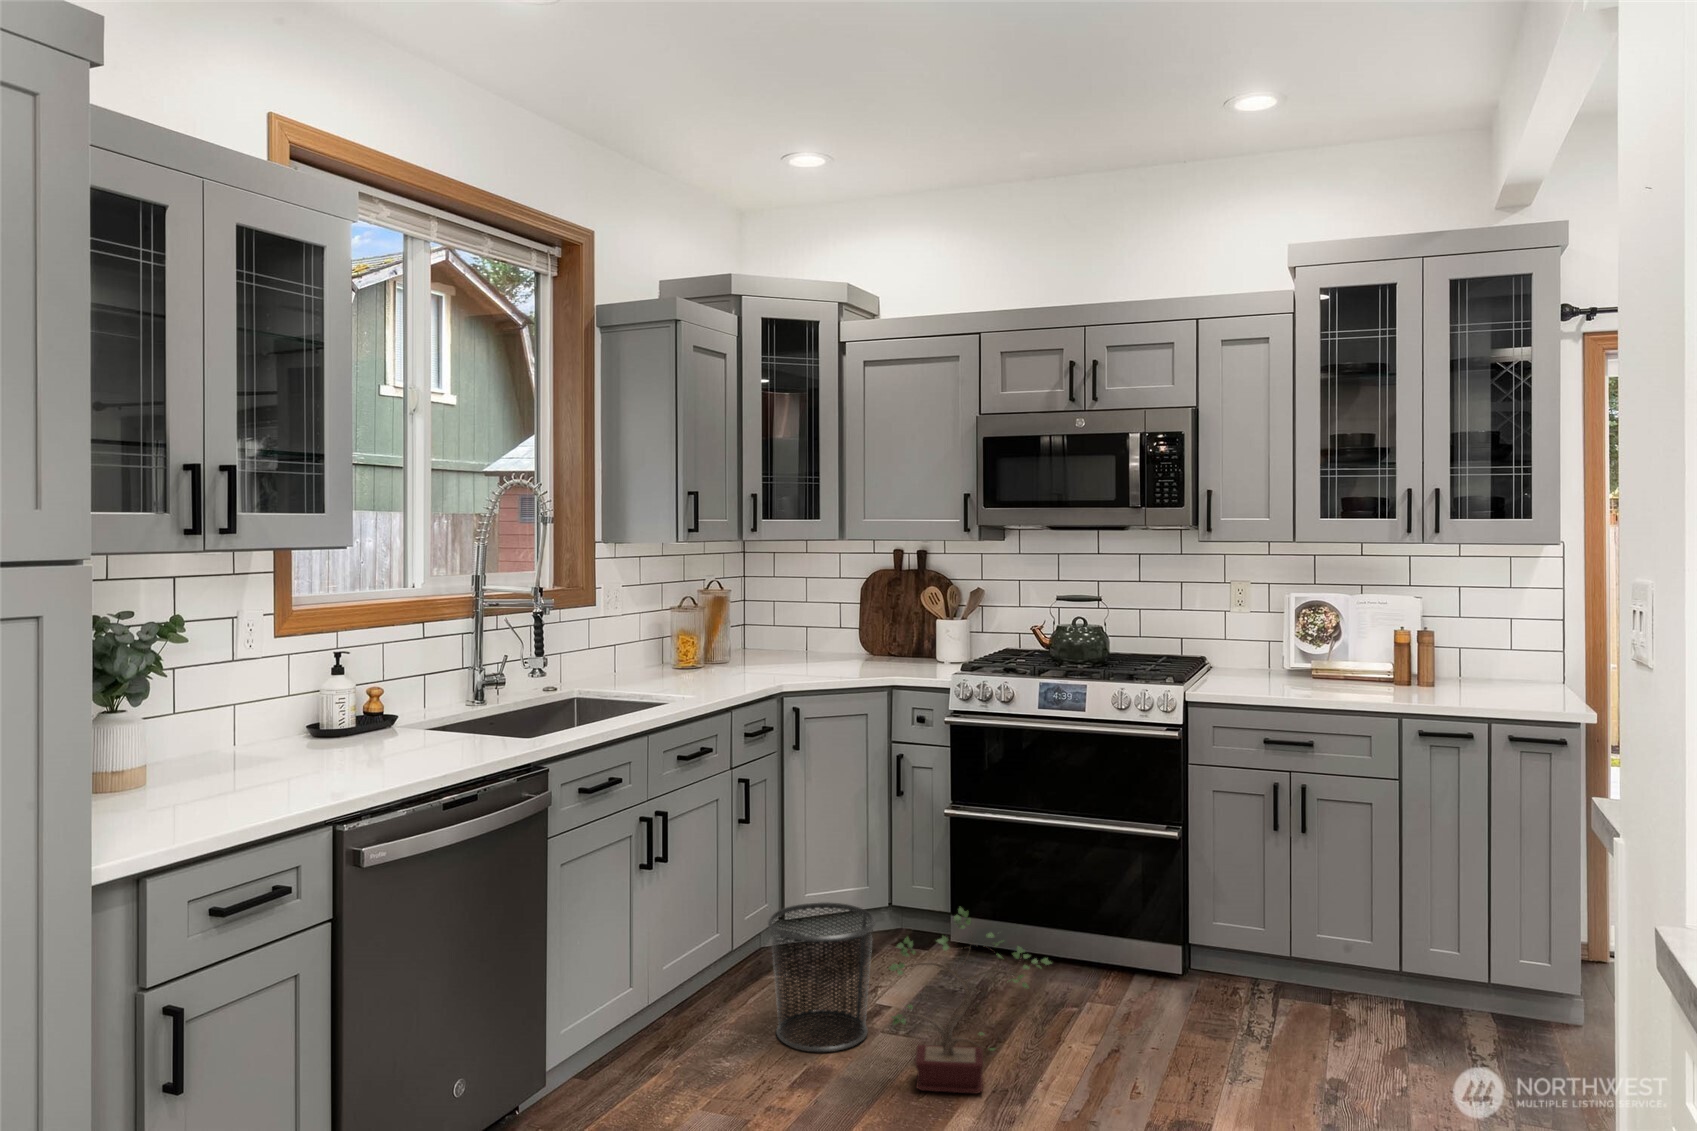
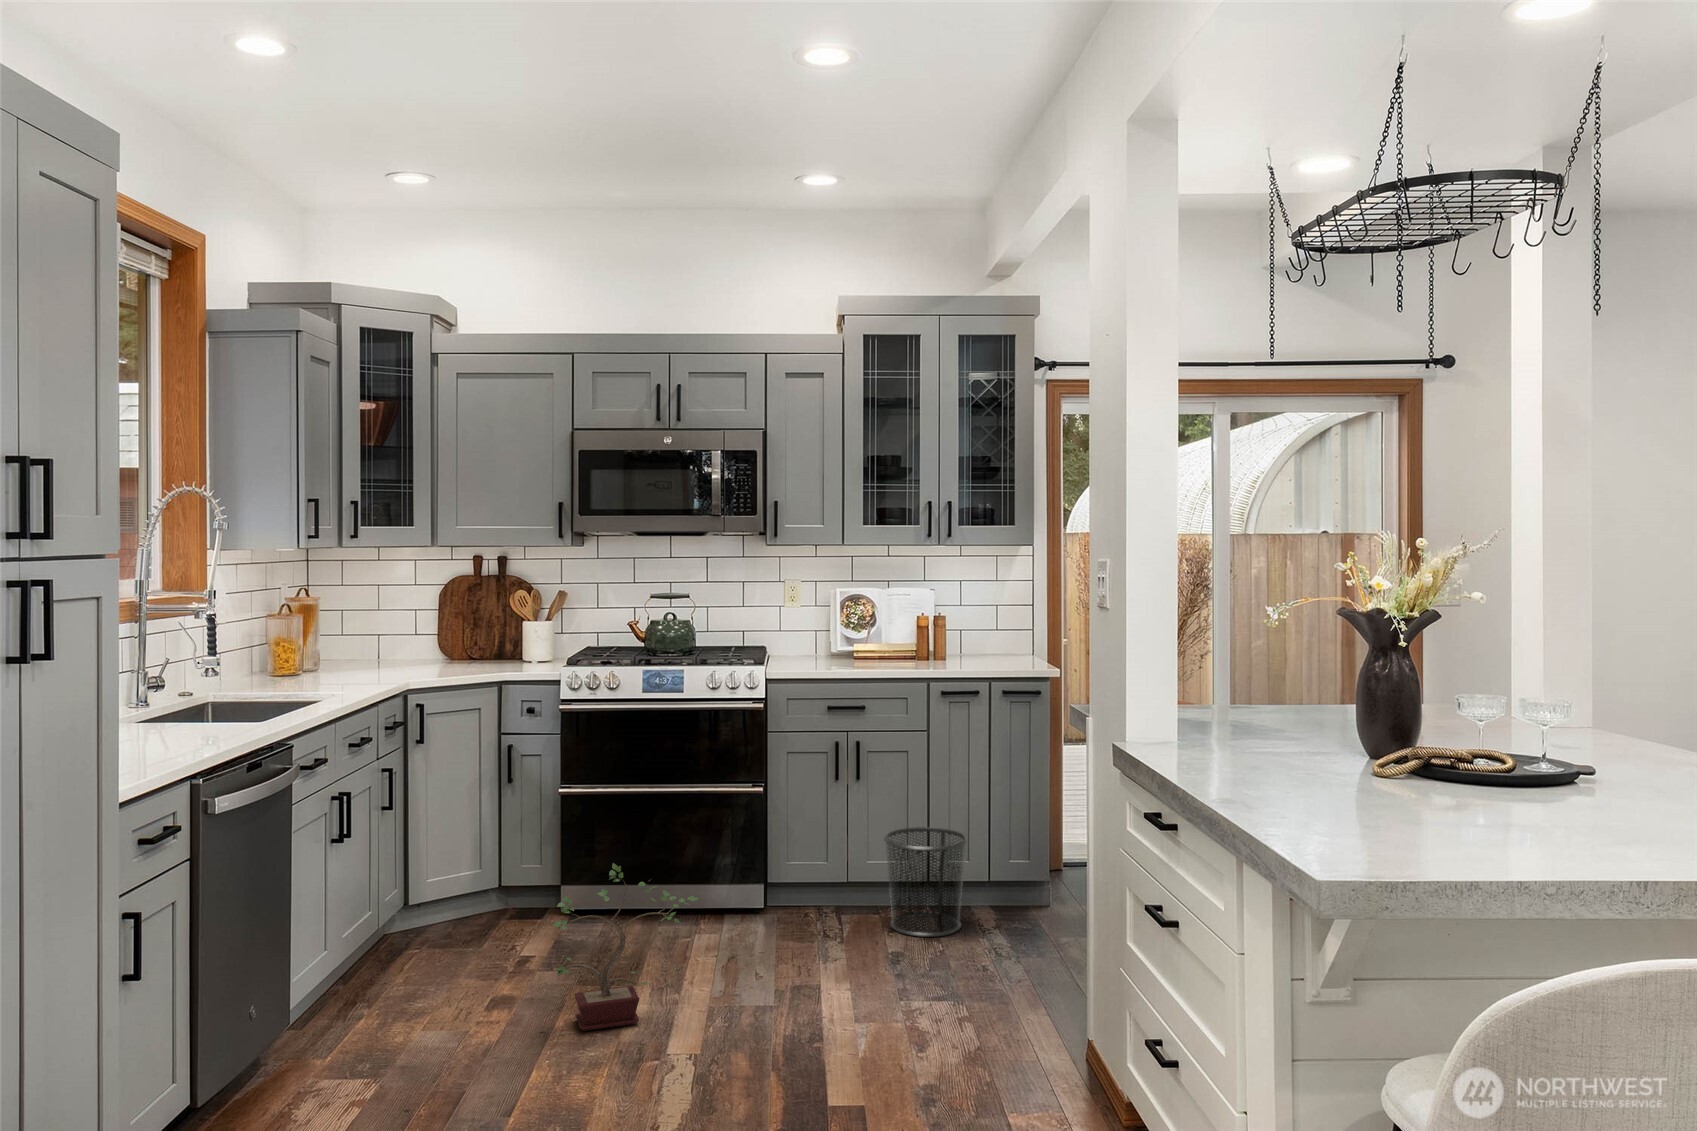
waste bin: present [768,902,876,1052] -> present [884,827,967,937]

